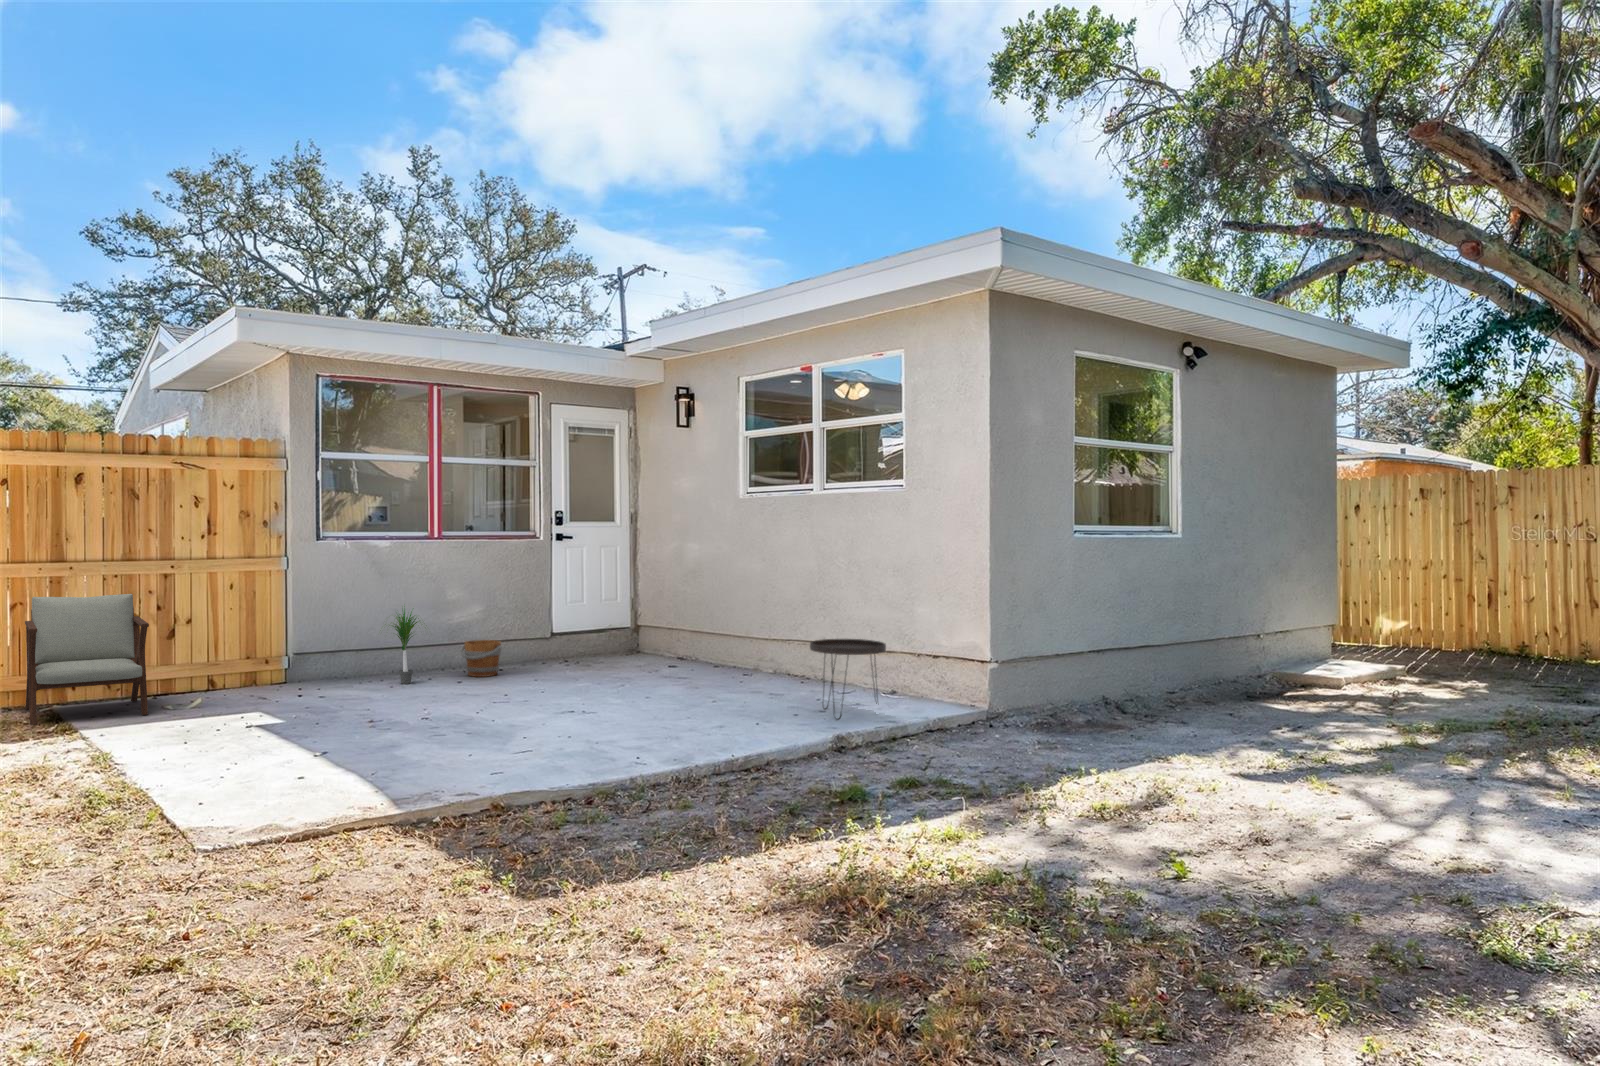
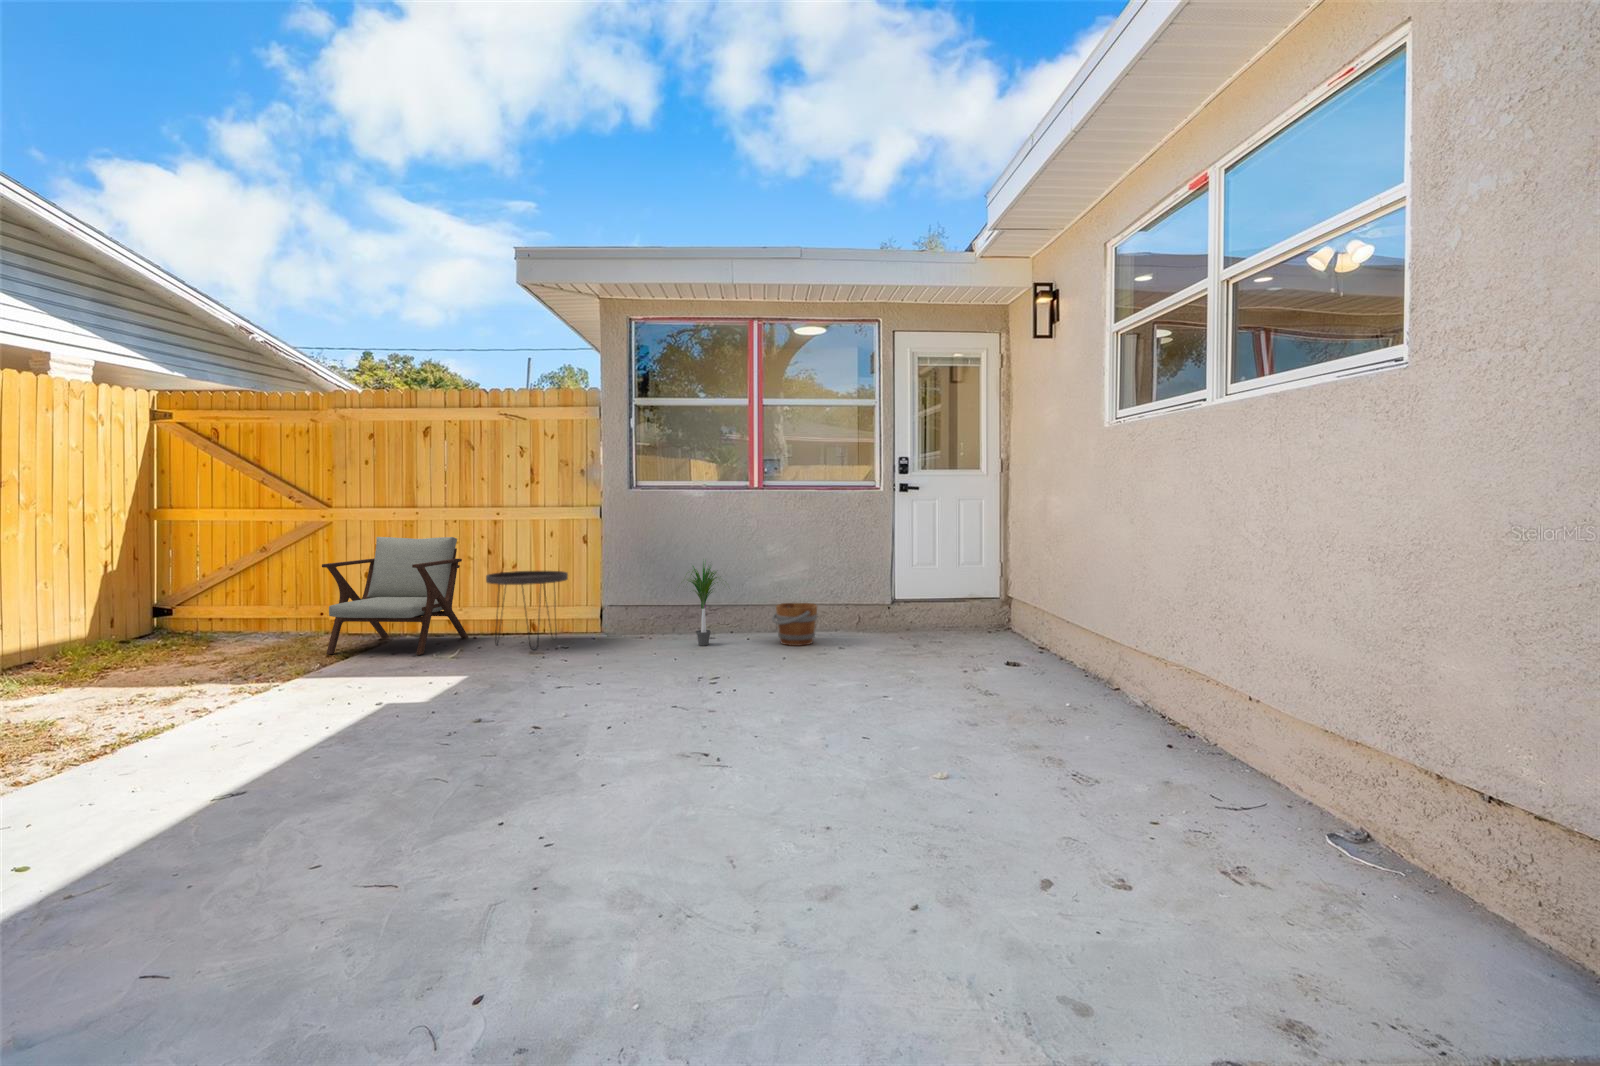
side table: present [810,639,886,704] -> present [486,571,568,649]

